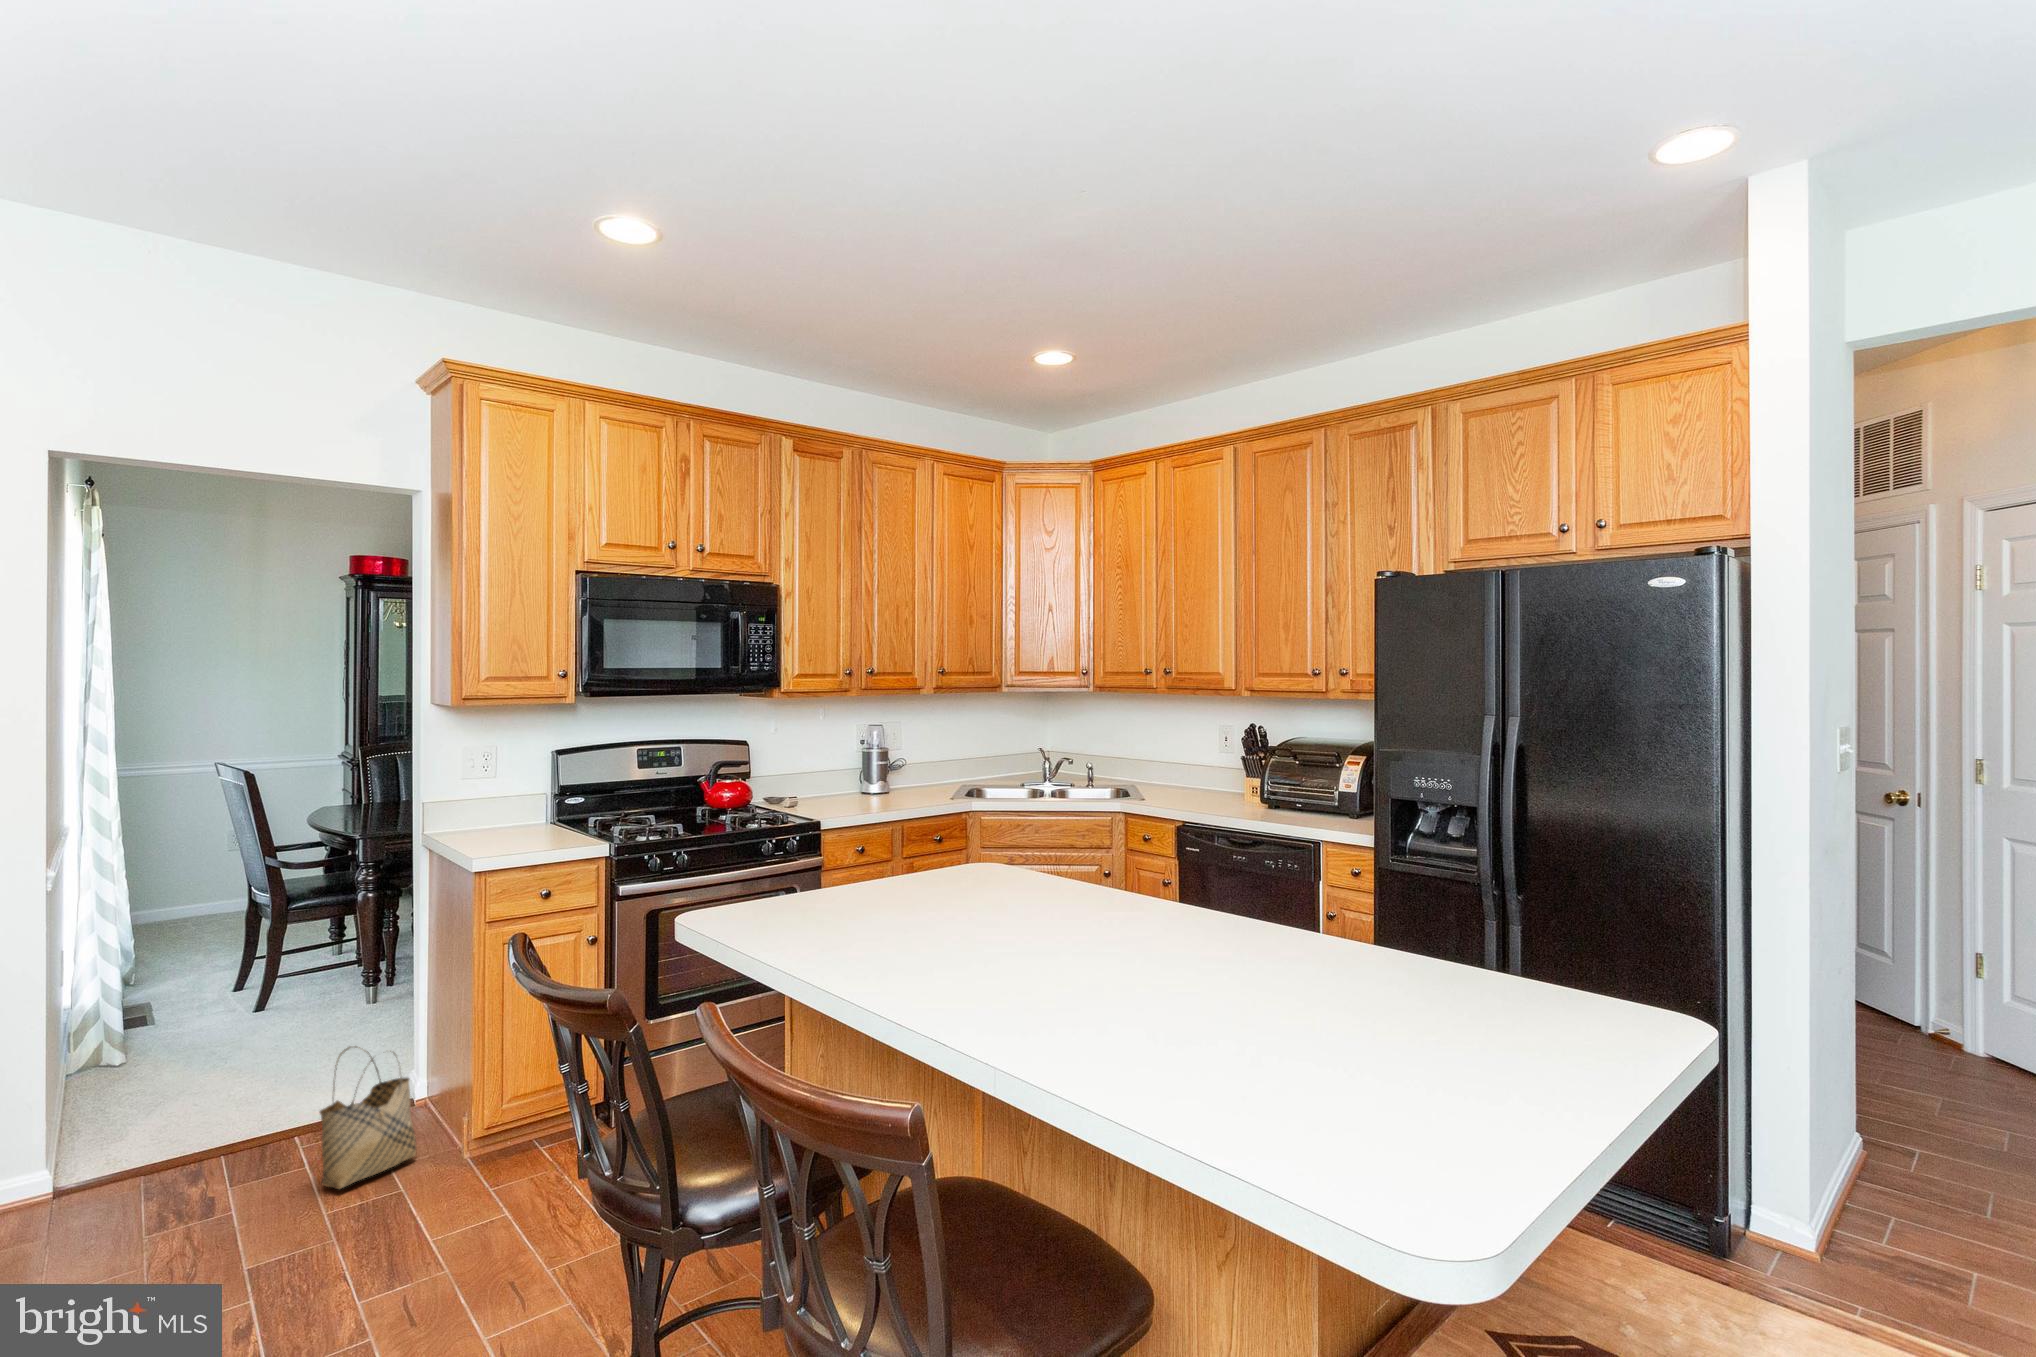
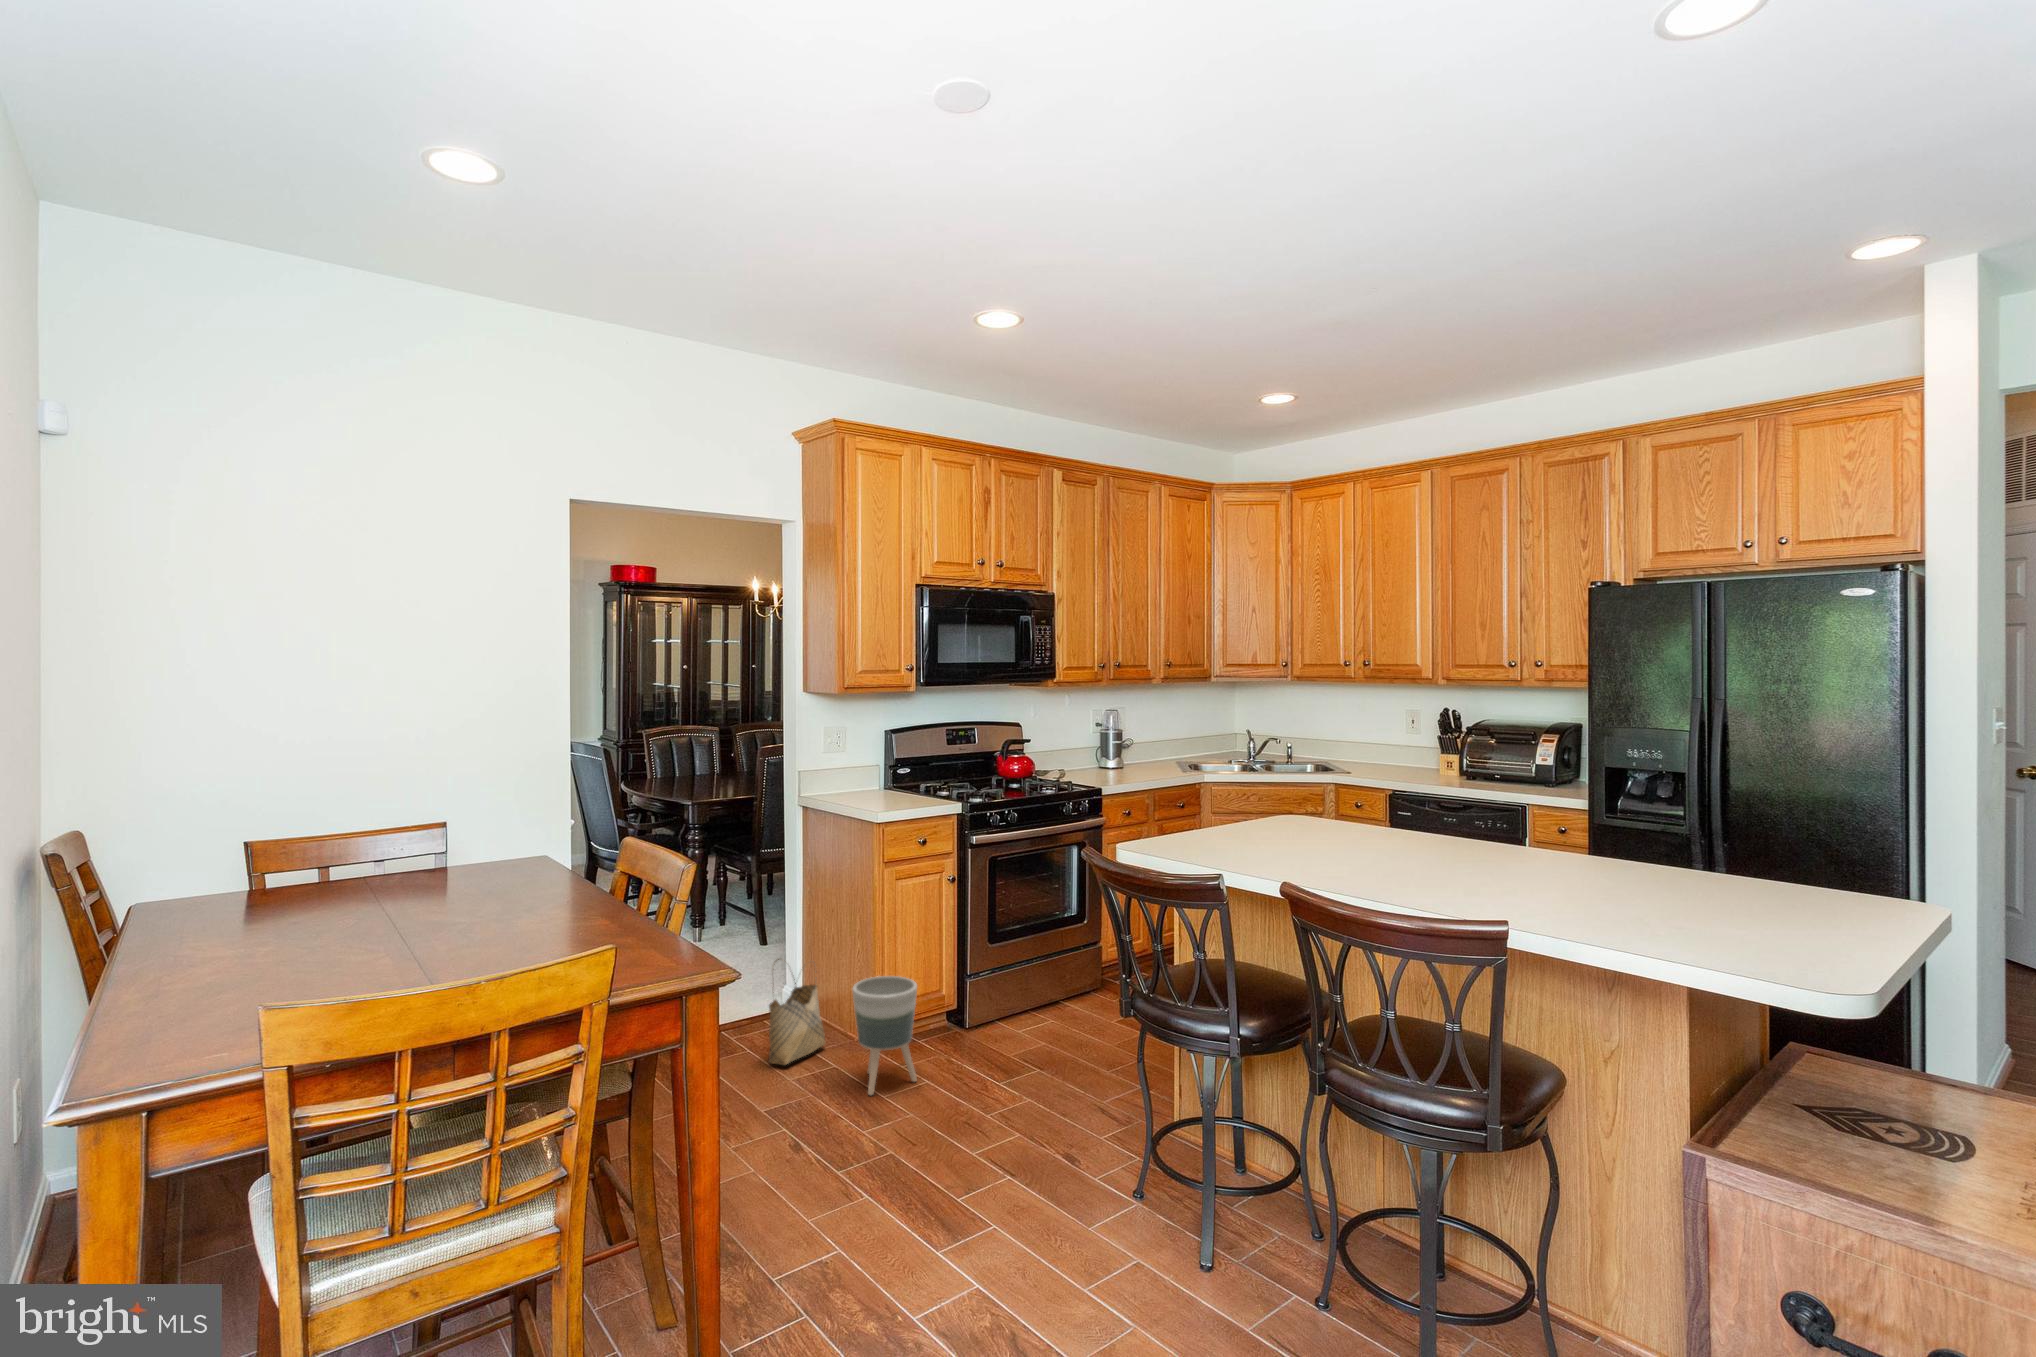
planter: none [410,1071,506,1234] -> present [853,976,917,1095]

